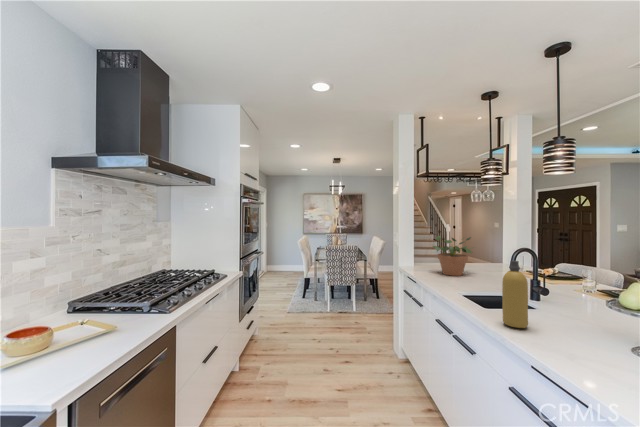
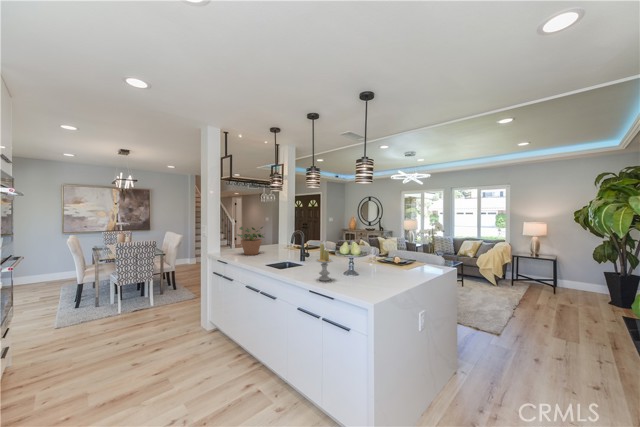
bottle: present [502,261,528,328] -> none [293,237,305,275]
candle: none [548,279,596,357] -> present [316,244,333,281]

